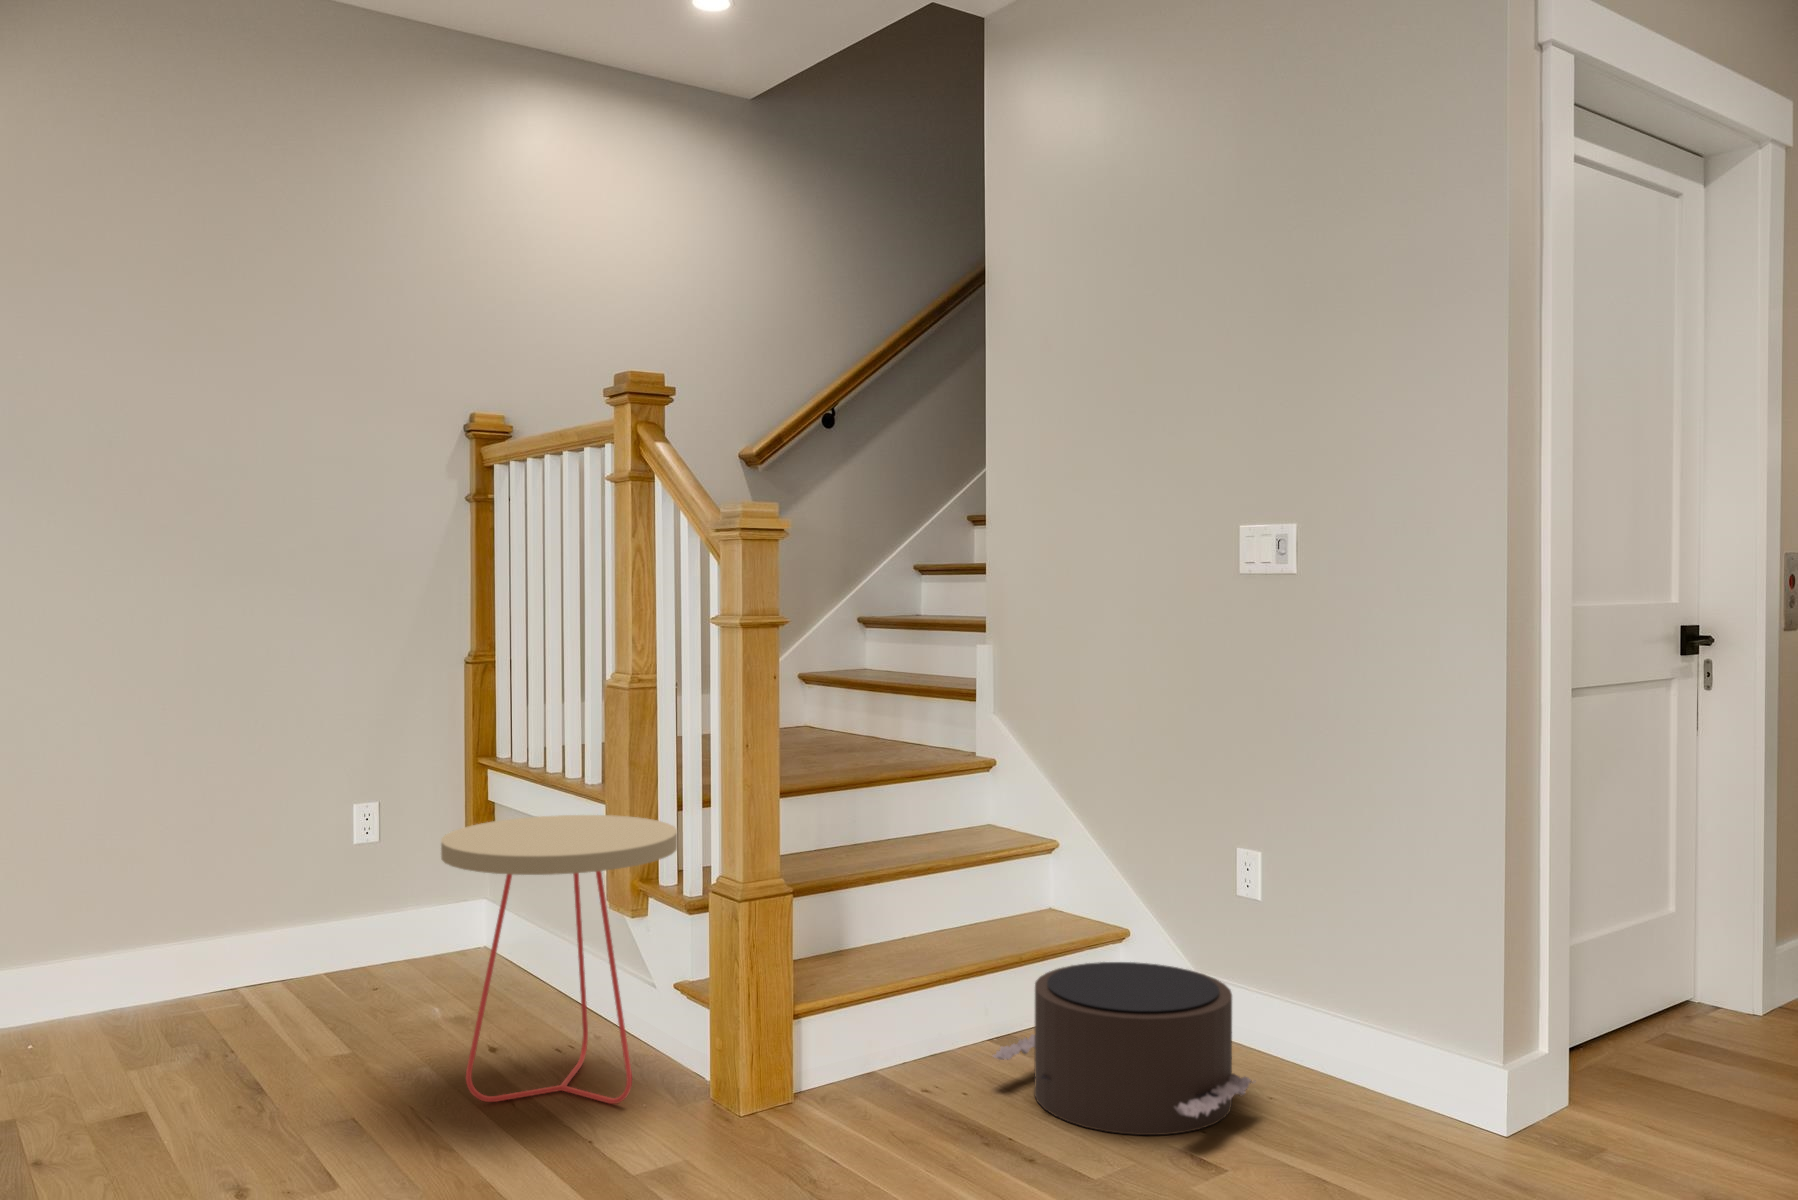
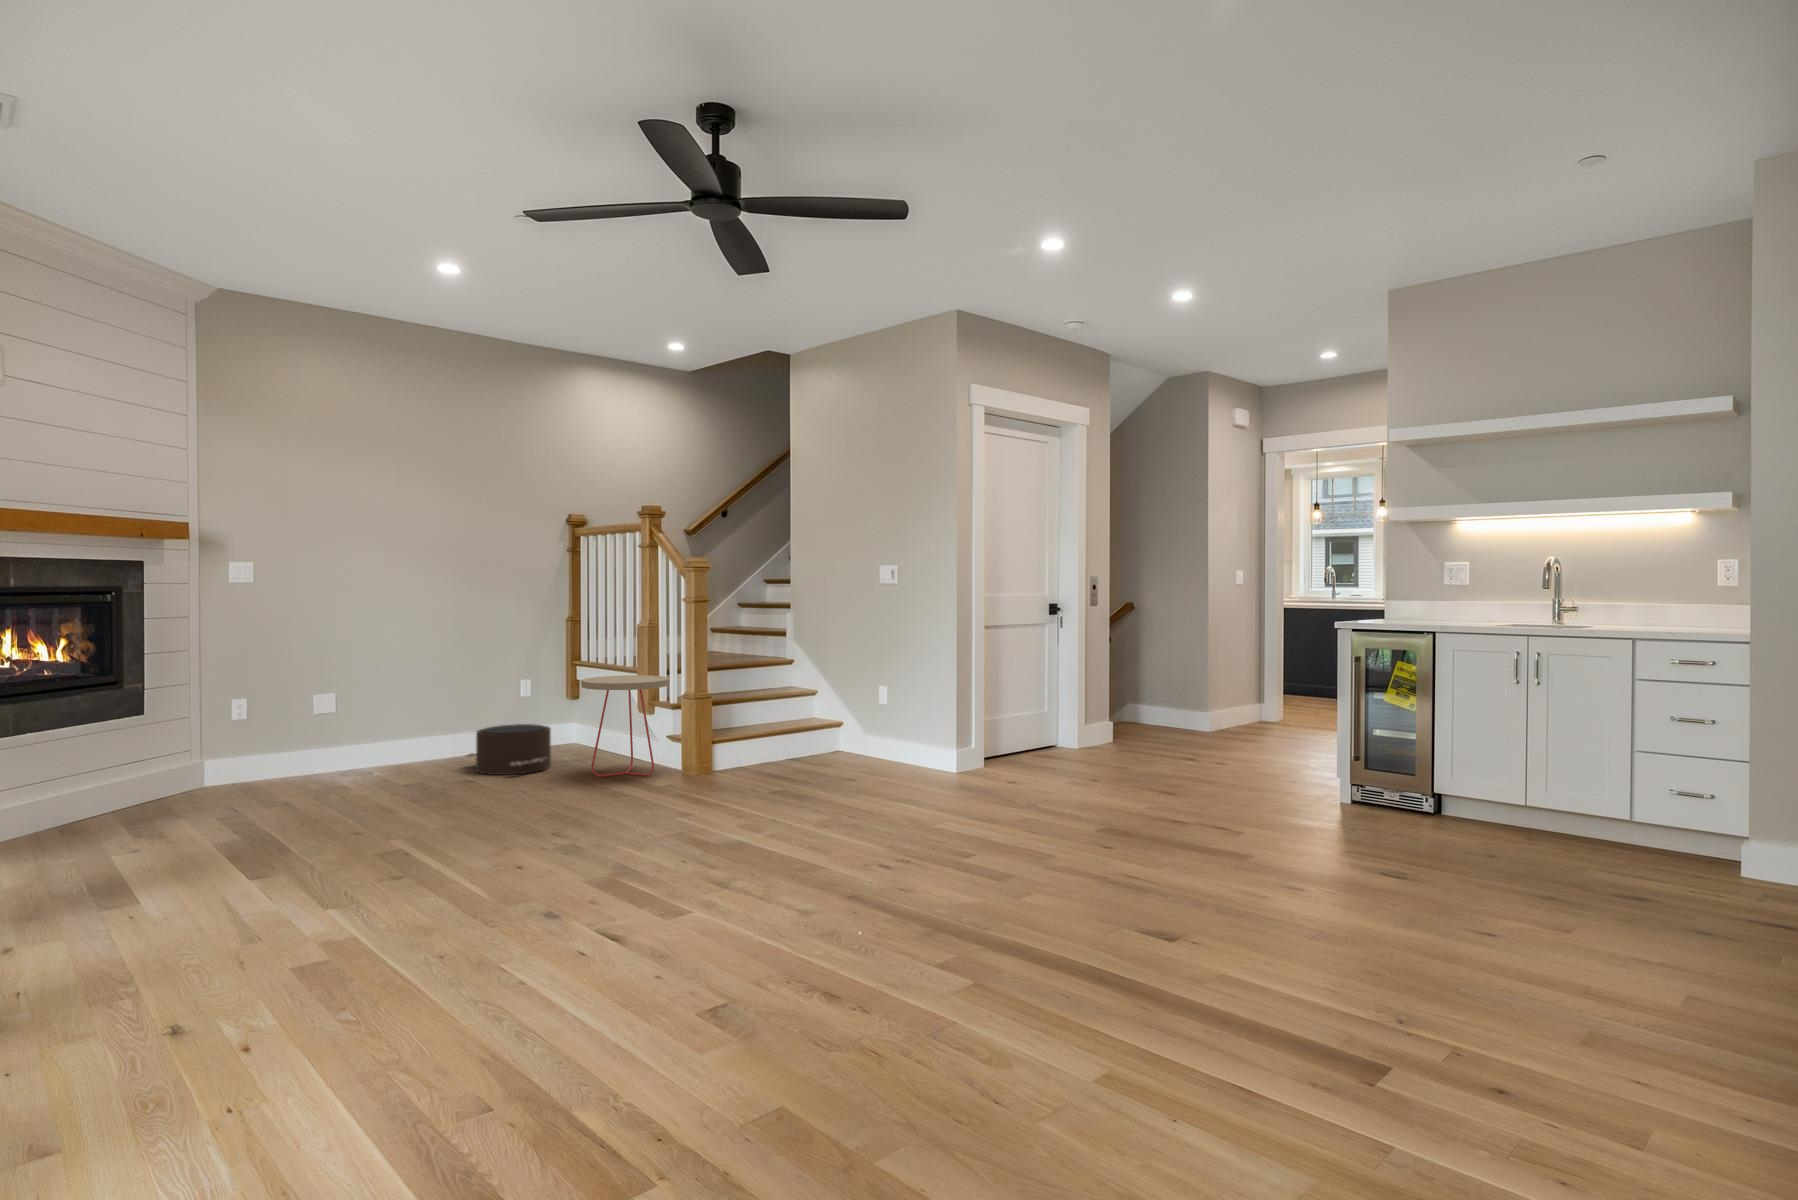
pouf: present [993,962,1255,1135] -> present [467,724,551,775]

